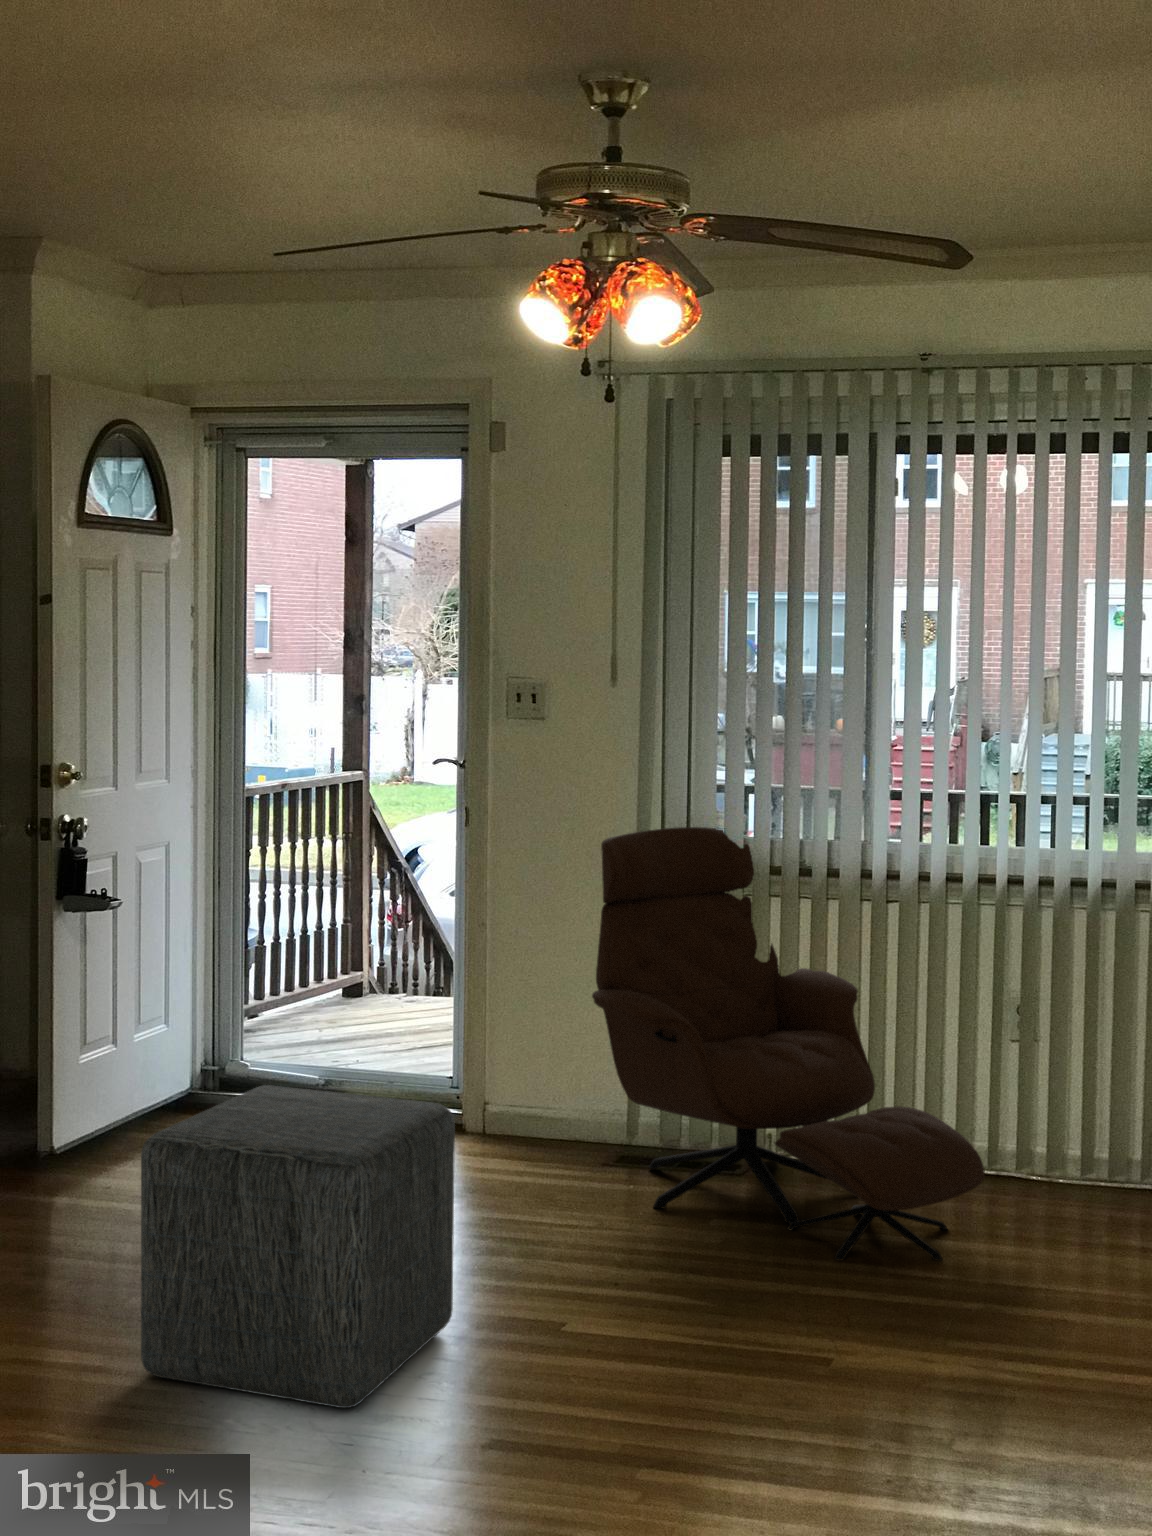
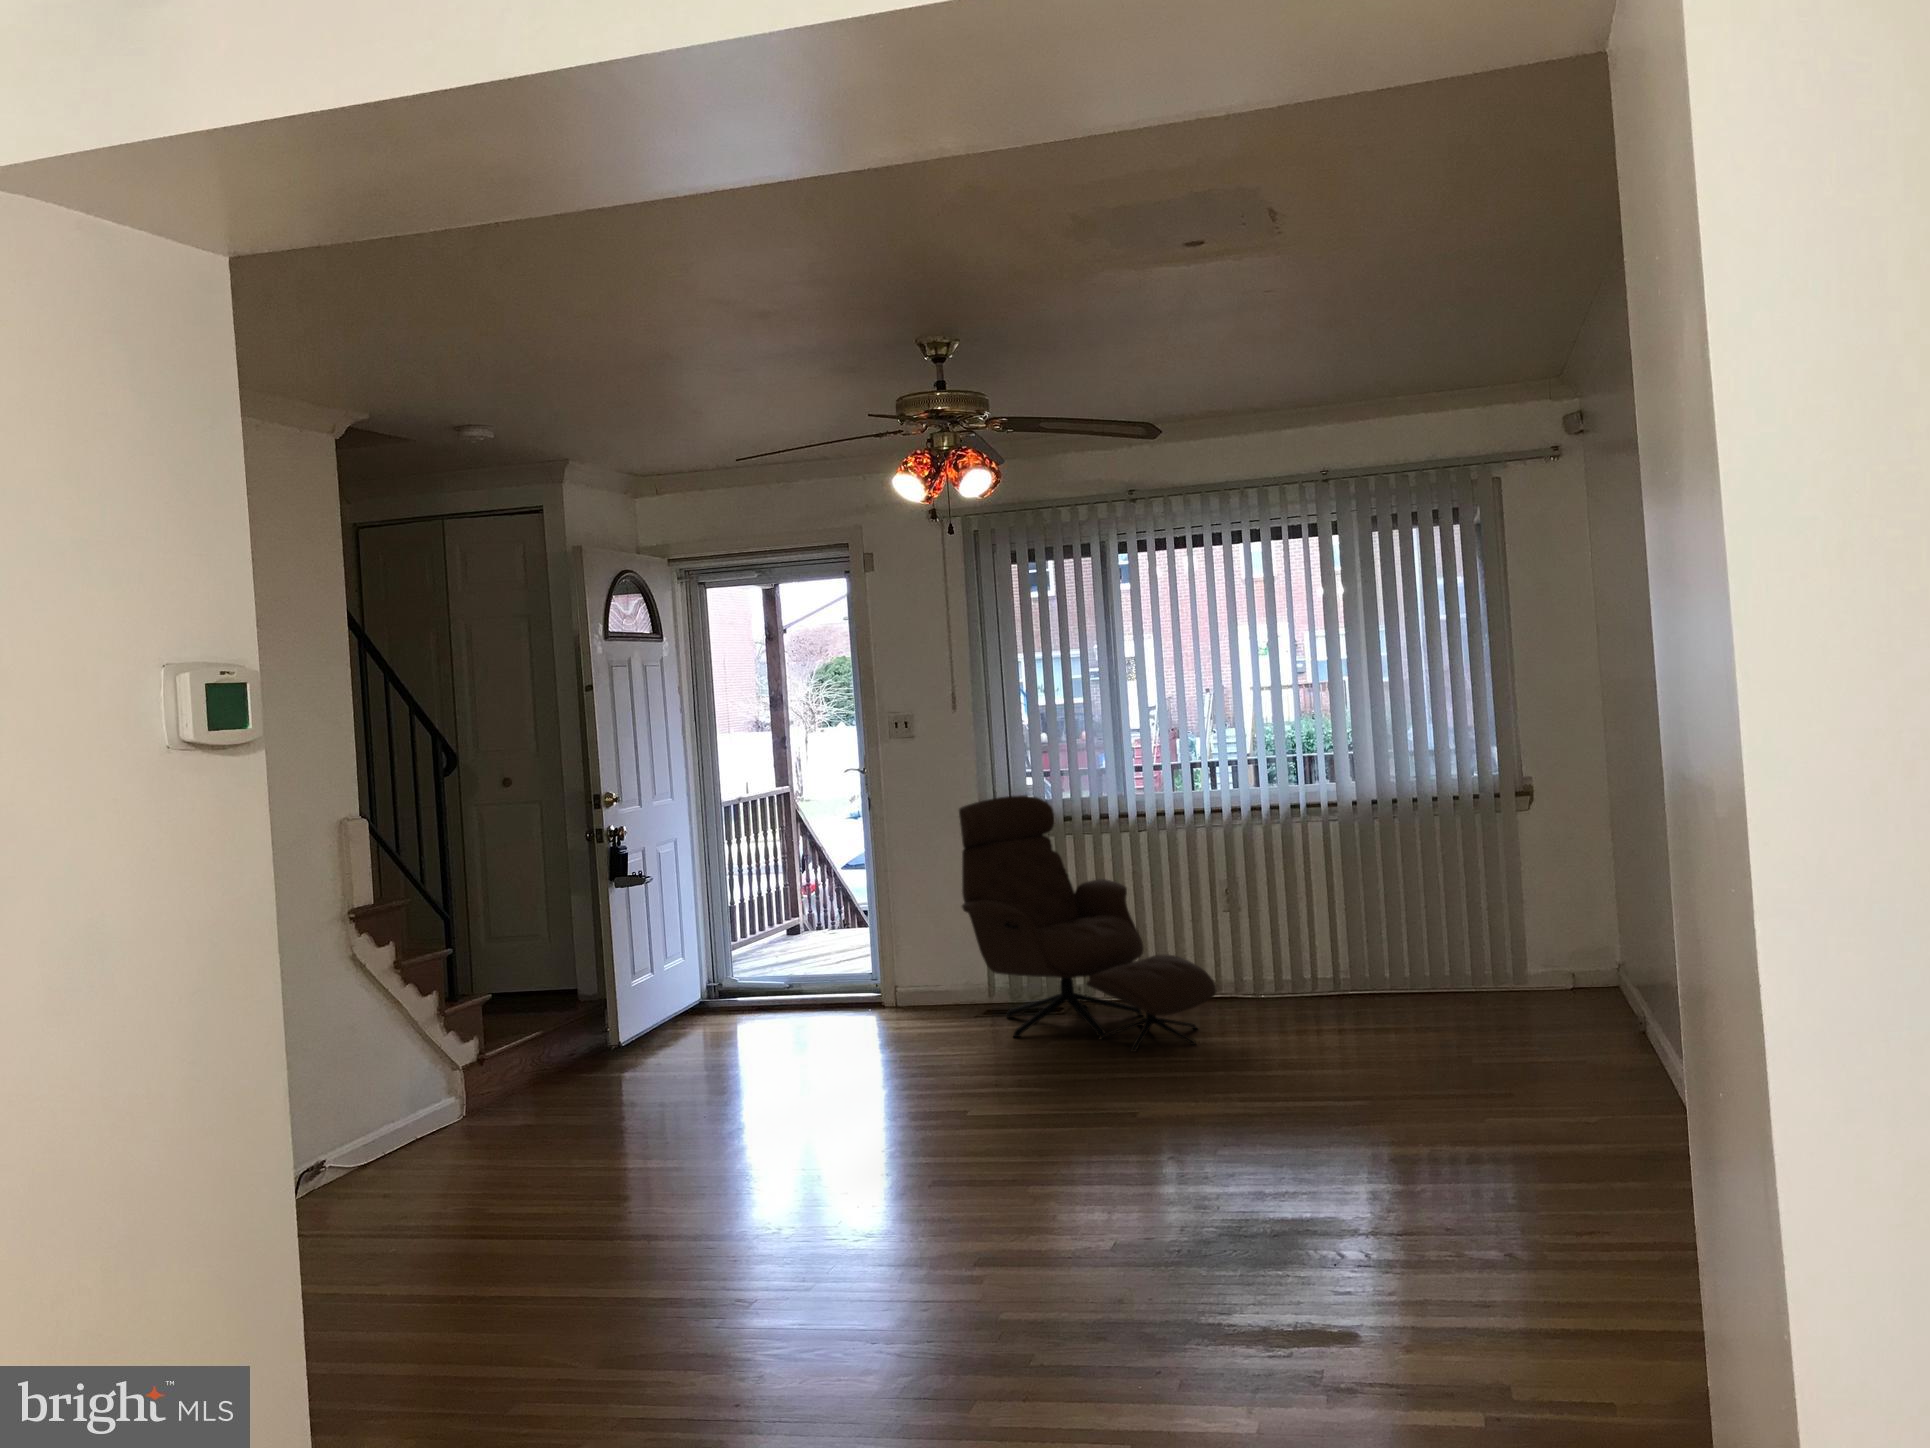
ottoman: present [141,1085,455,1408] -> none [699,969,899,1161]

